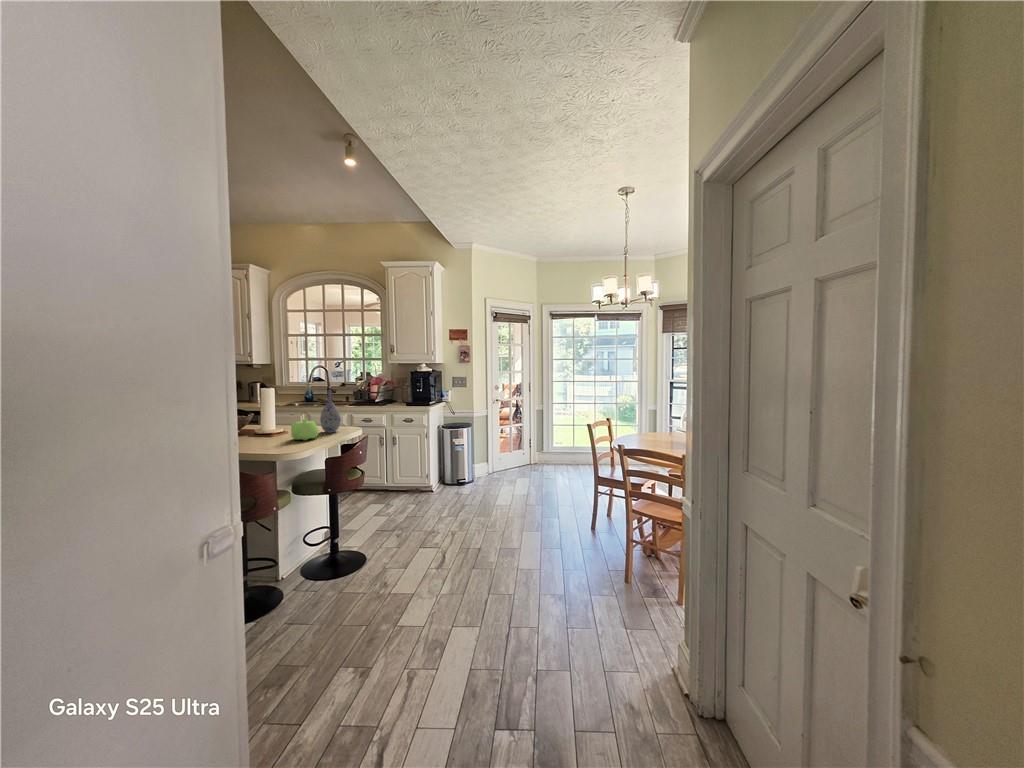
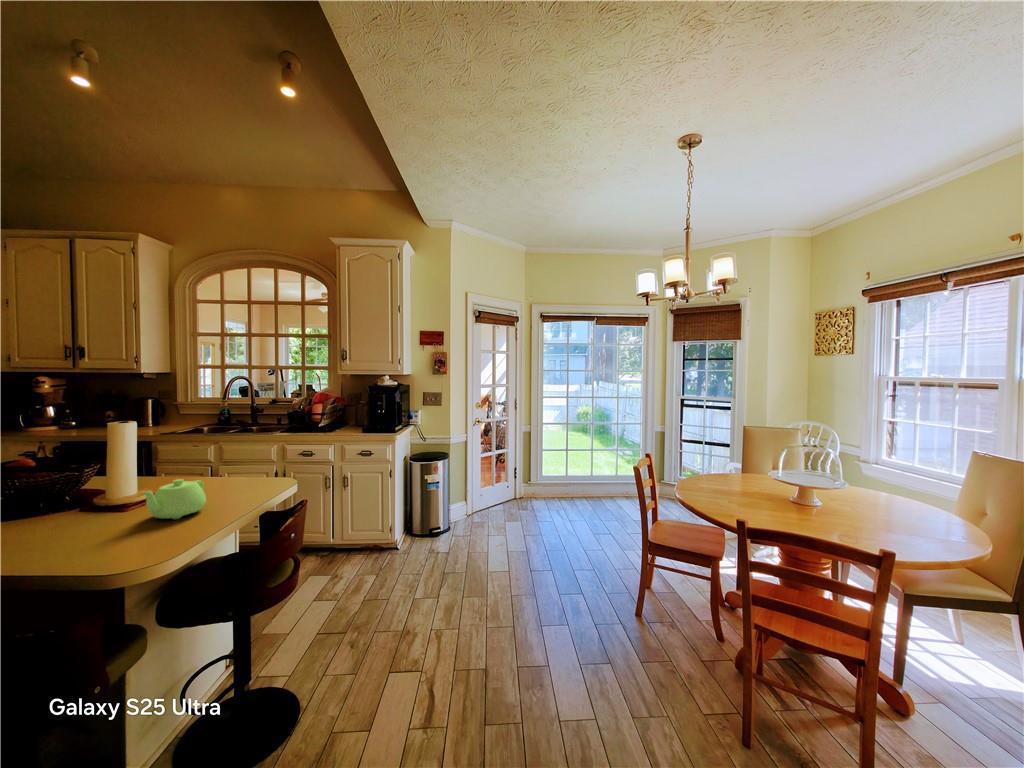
vase: present [320,390,341,432] -> none [215,424,252,494]

